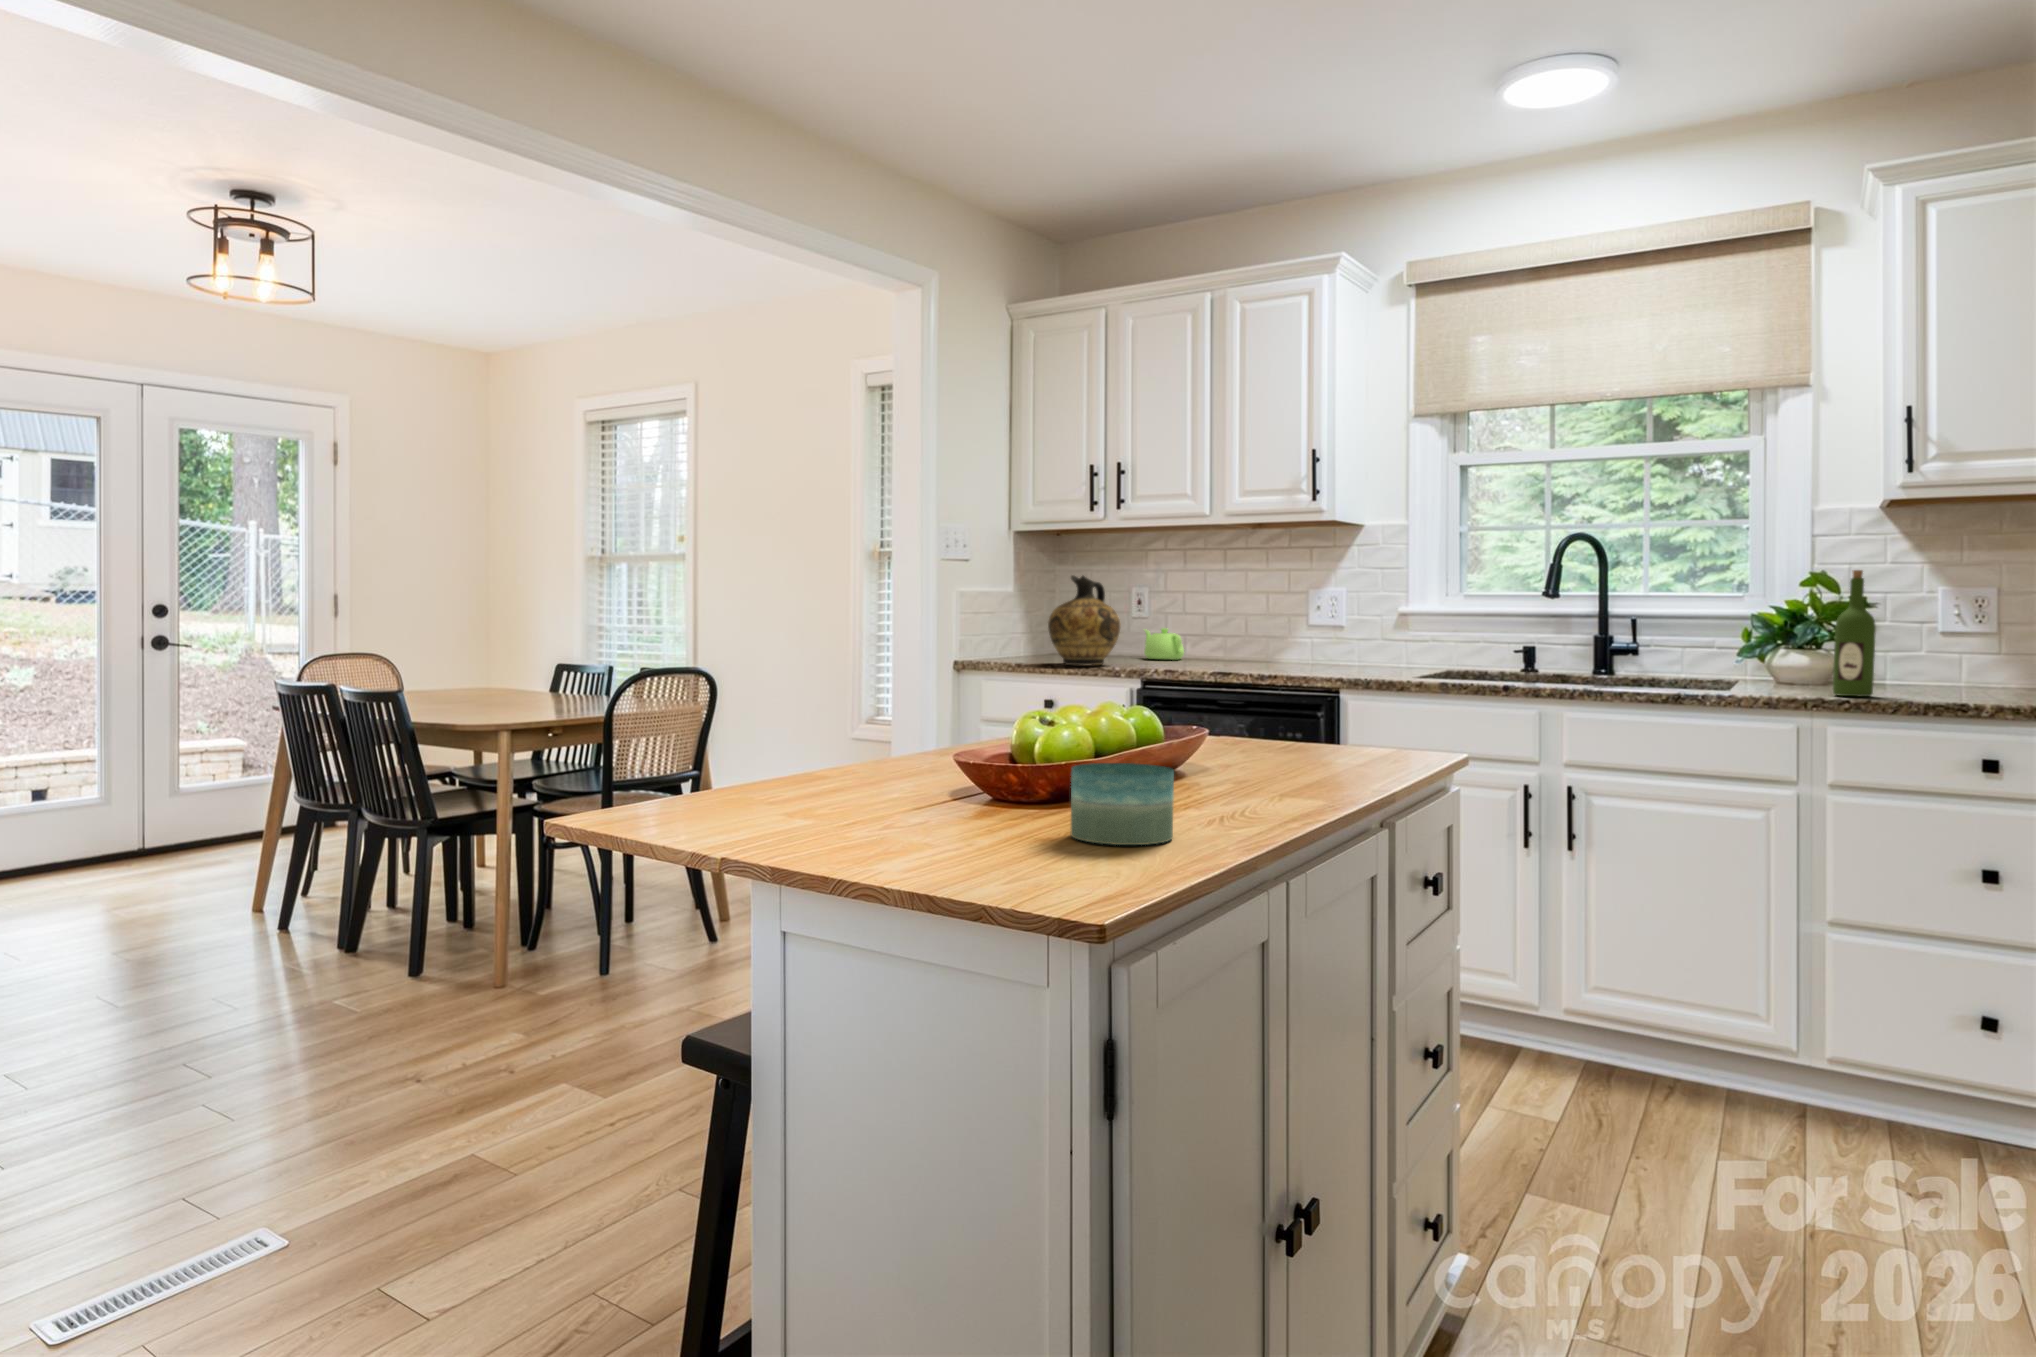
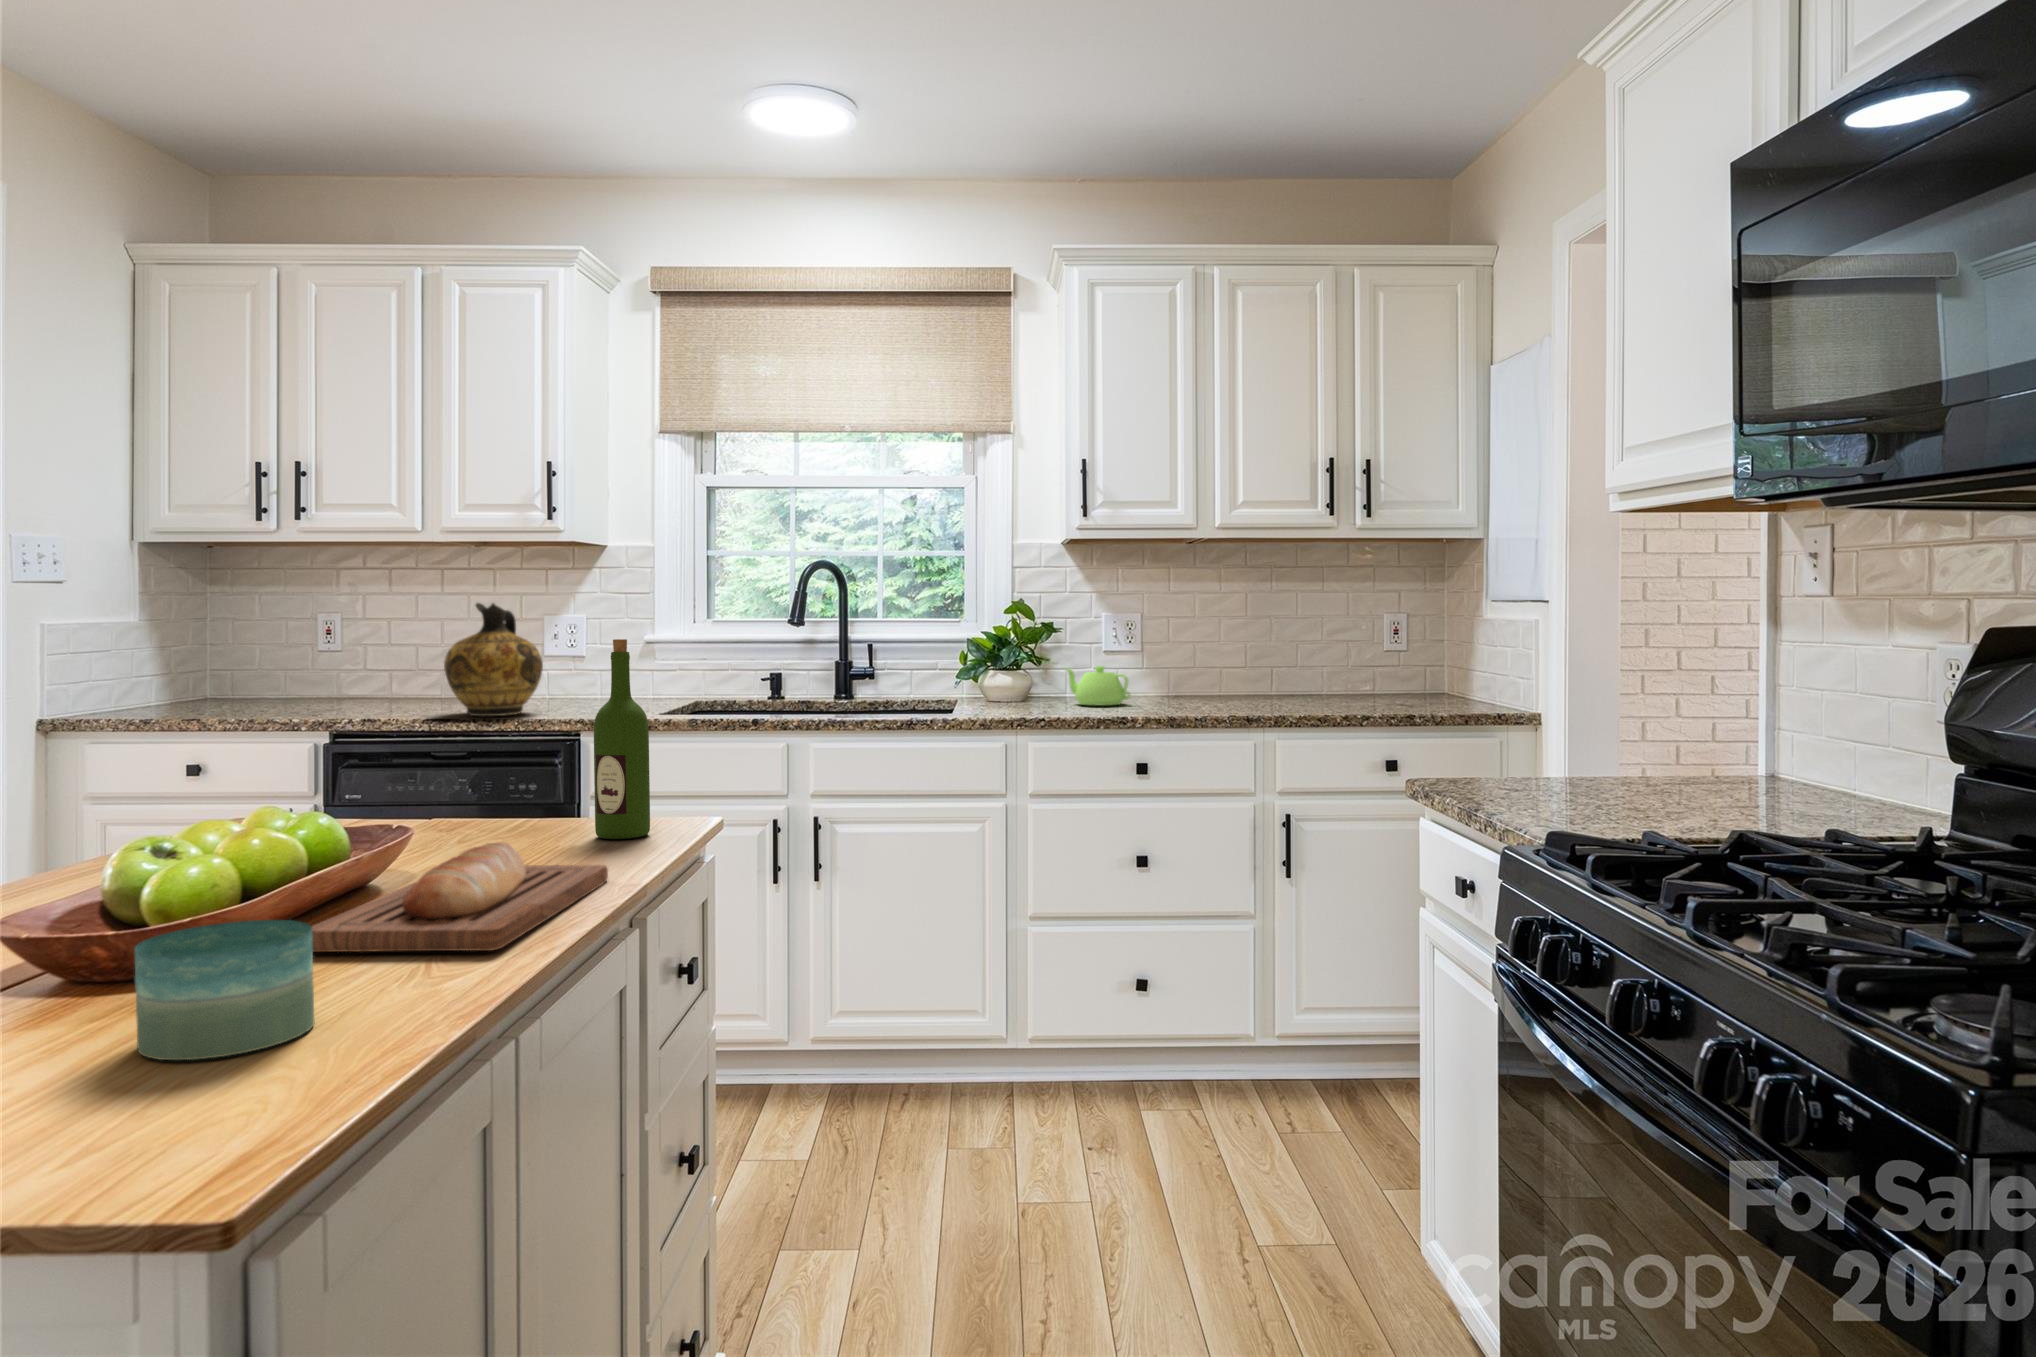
wine bottle: present [1833,570,1876,696] -> present [594,639,650,839]
ceramic jug: present [1048,575,1120,666] -> present [444,603,543,716]
teapot: present [1144,628,1184,659] -> present [1065,666,1130,705]
bread loaf: none [1154,746,1372,816] -> present [312,842,608,952]

